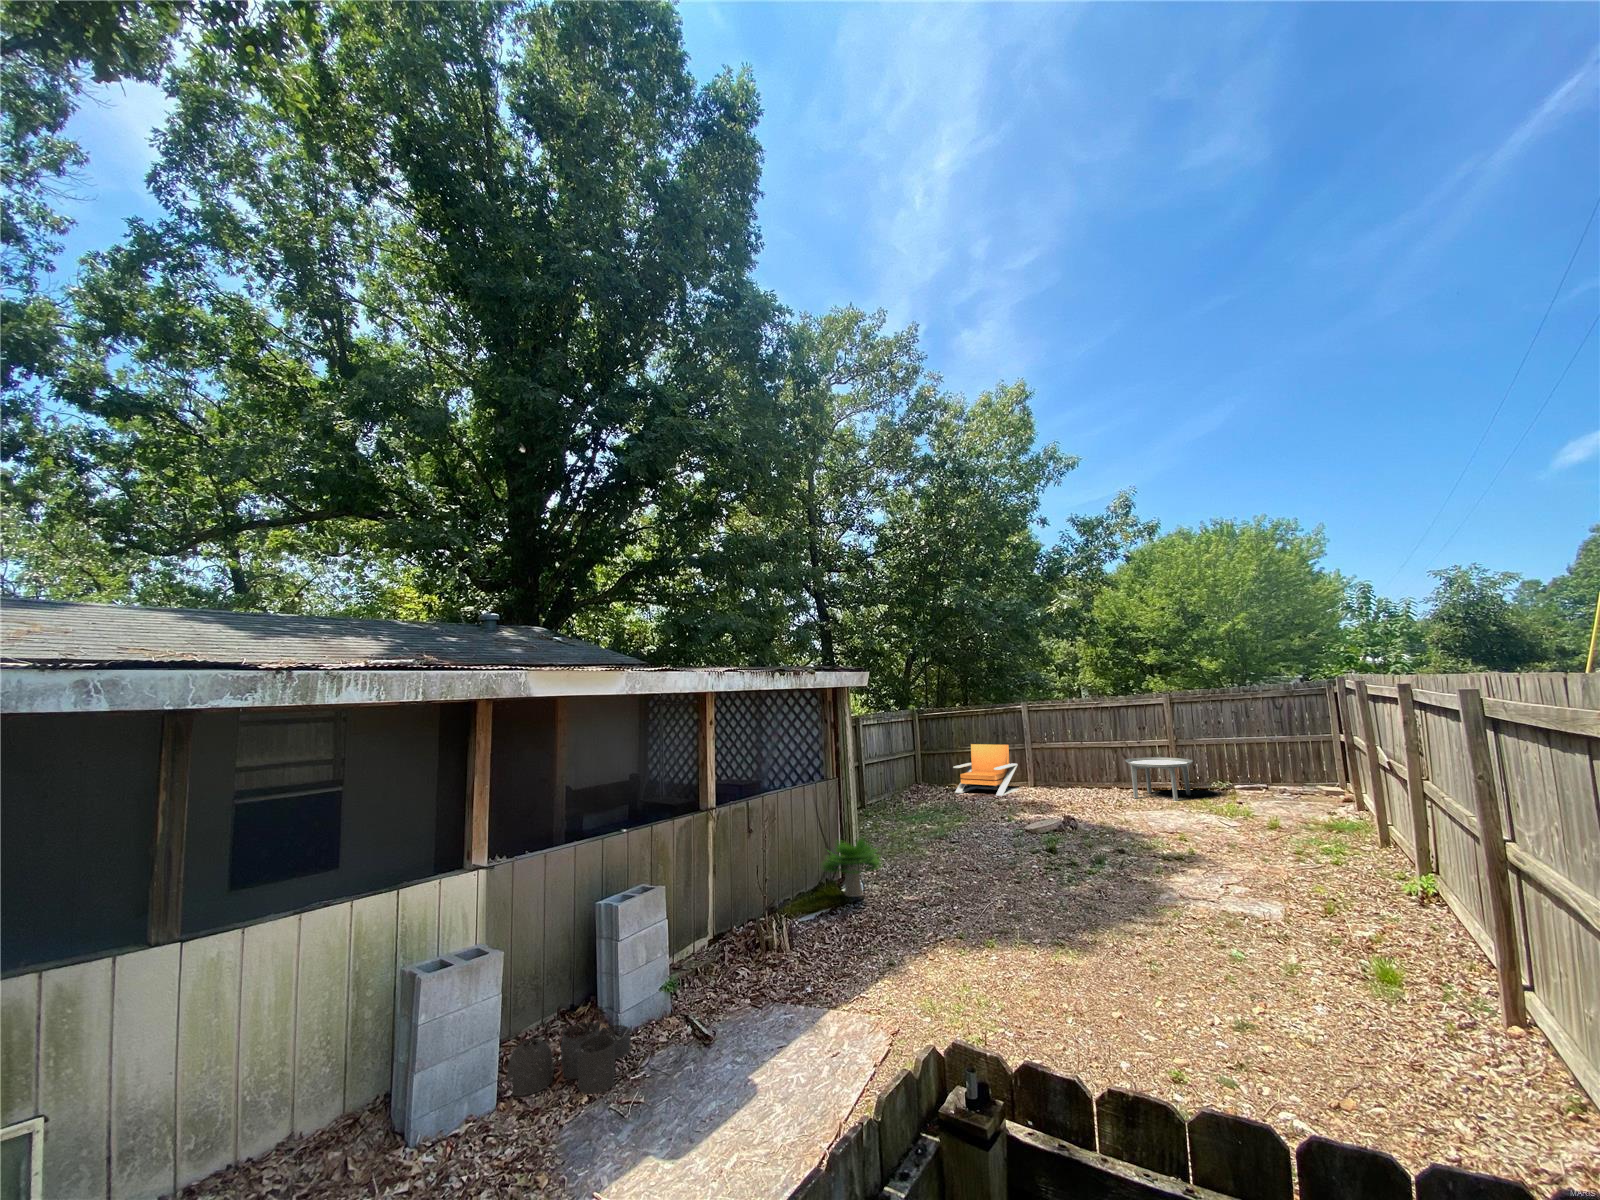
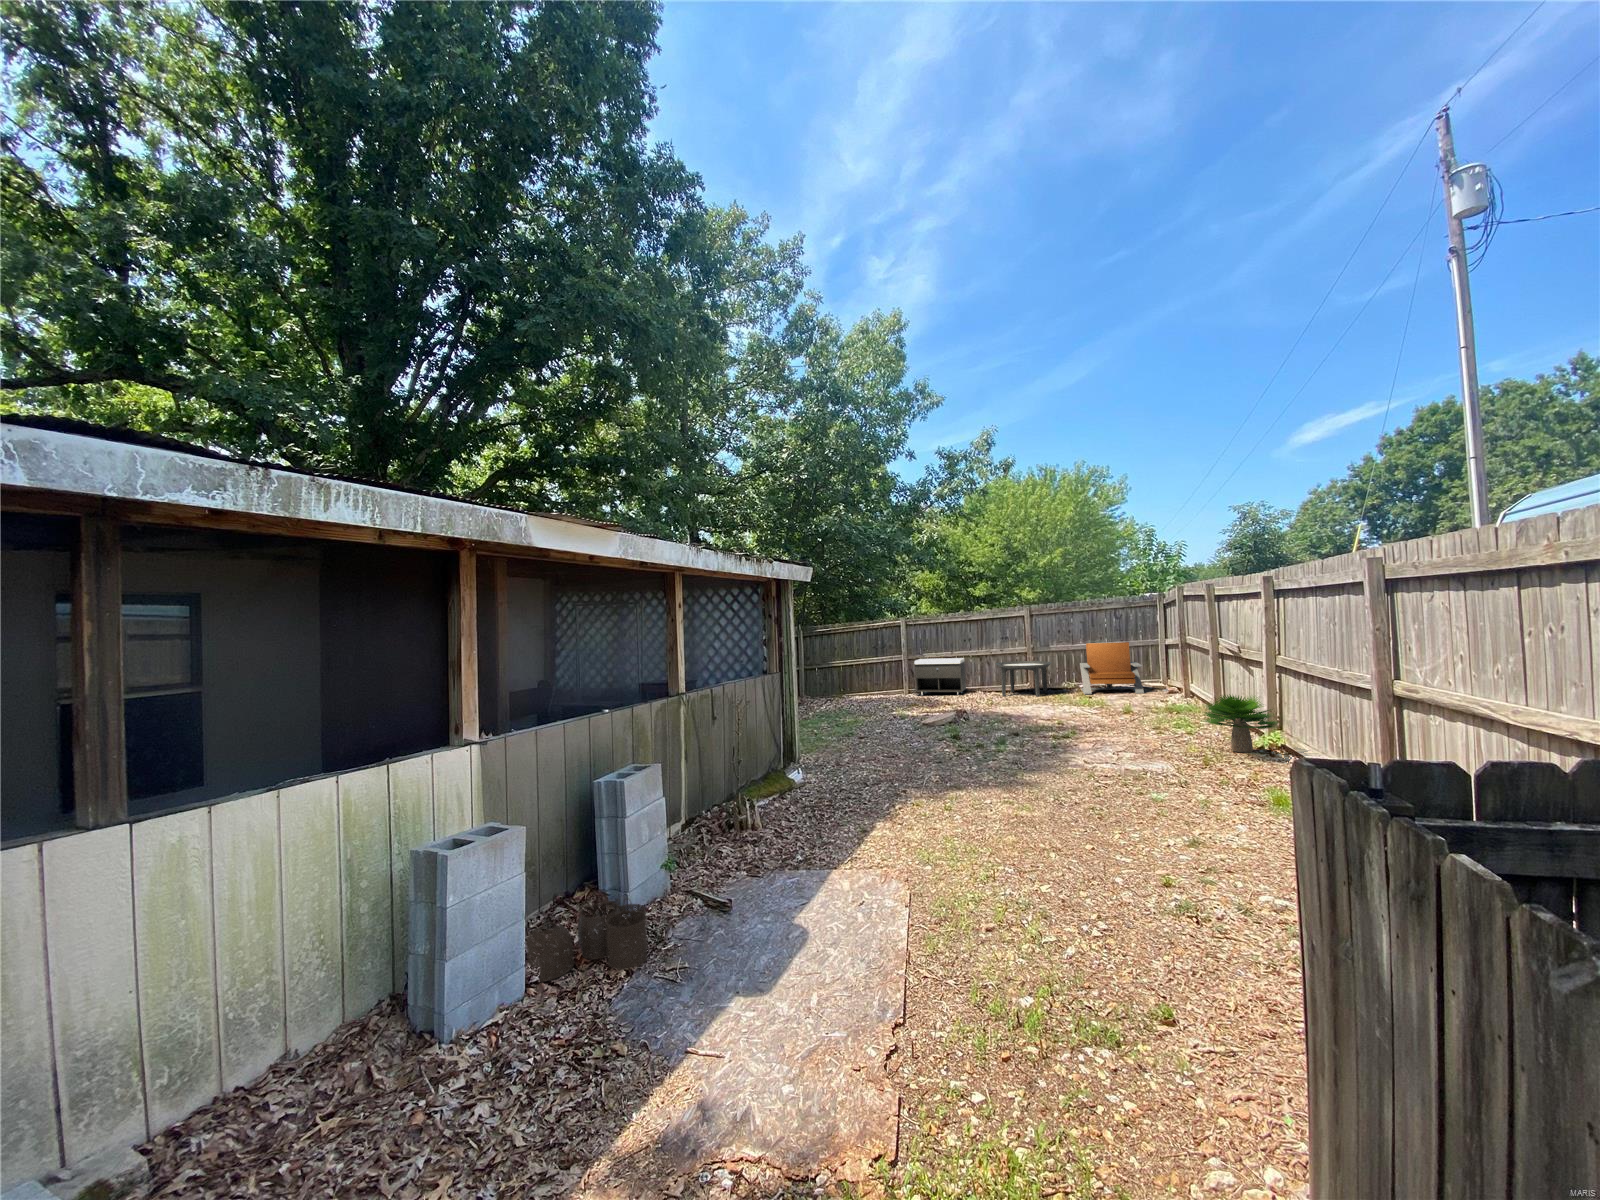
lounge chair: present [953,744,1019,796] -> present [1080,642,1144,694]
storage bench: none [1034,751,1096,794] -> present [915,658,966,695]
potted plant: present [823,837,880,897] -> present [1204,694,1278,752]

